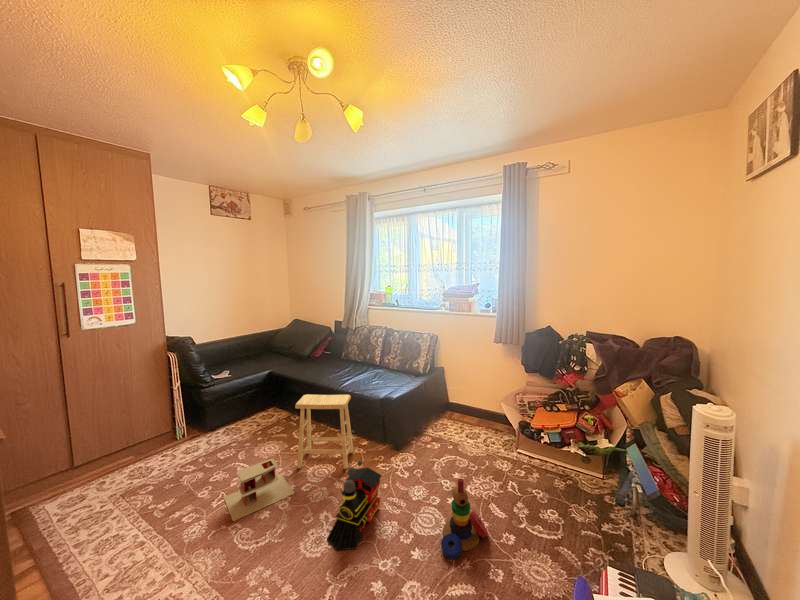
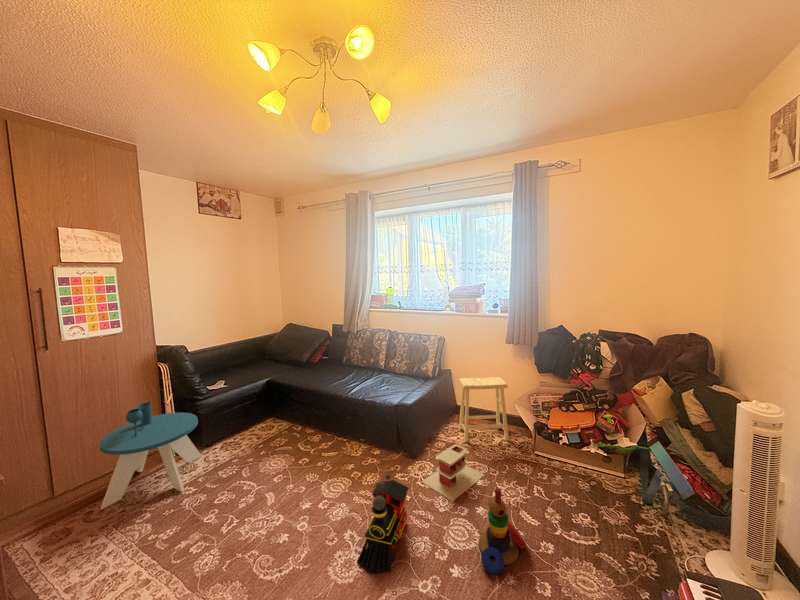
side table: none [111,388,204,481] -> present [99,402,201,509]
footstool: present [295,394,353,469] -> present [459,377,509,442]
toy house: present [224,458,294,521] -> present [422,444,484,501]

